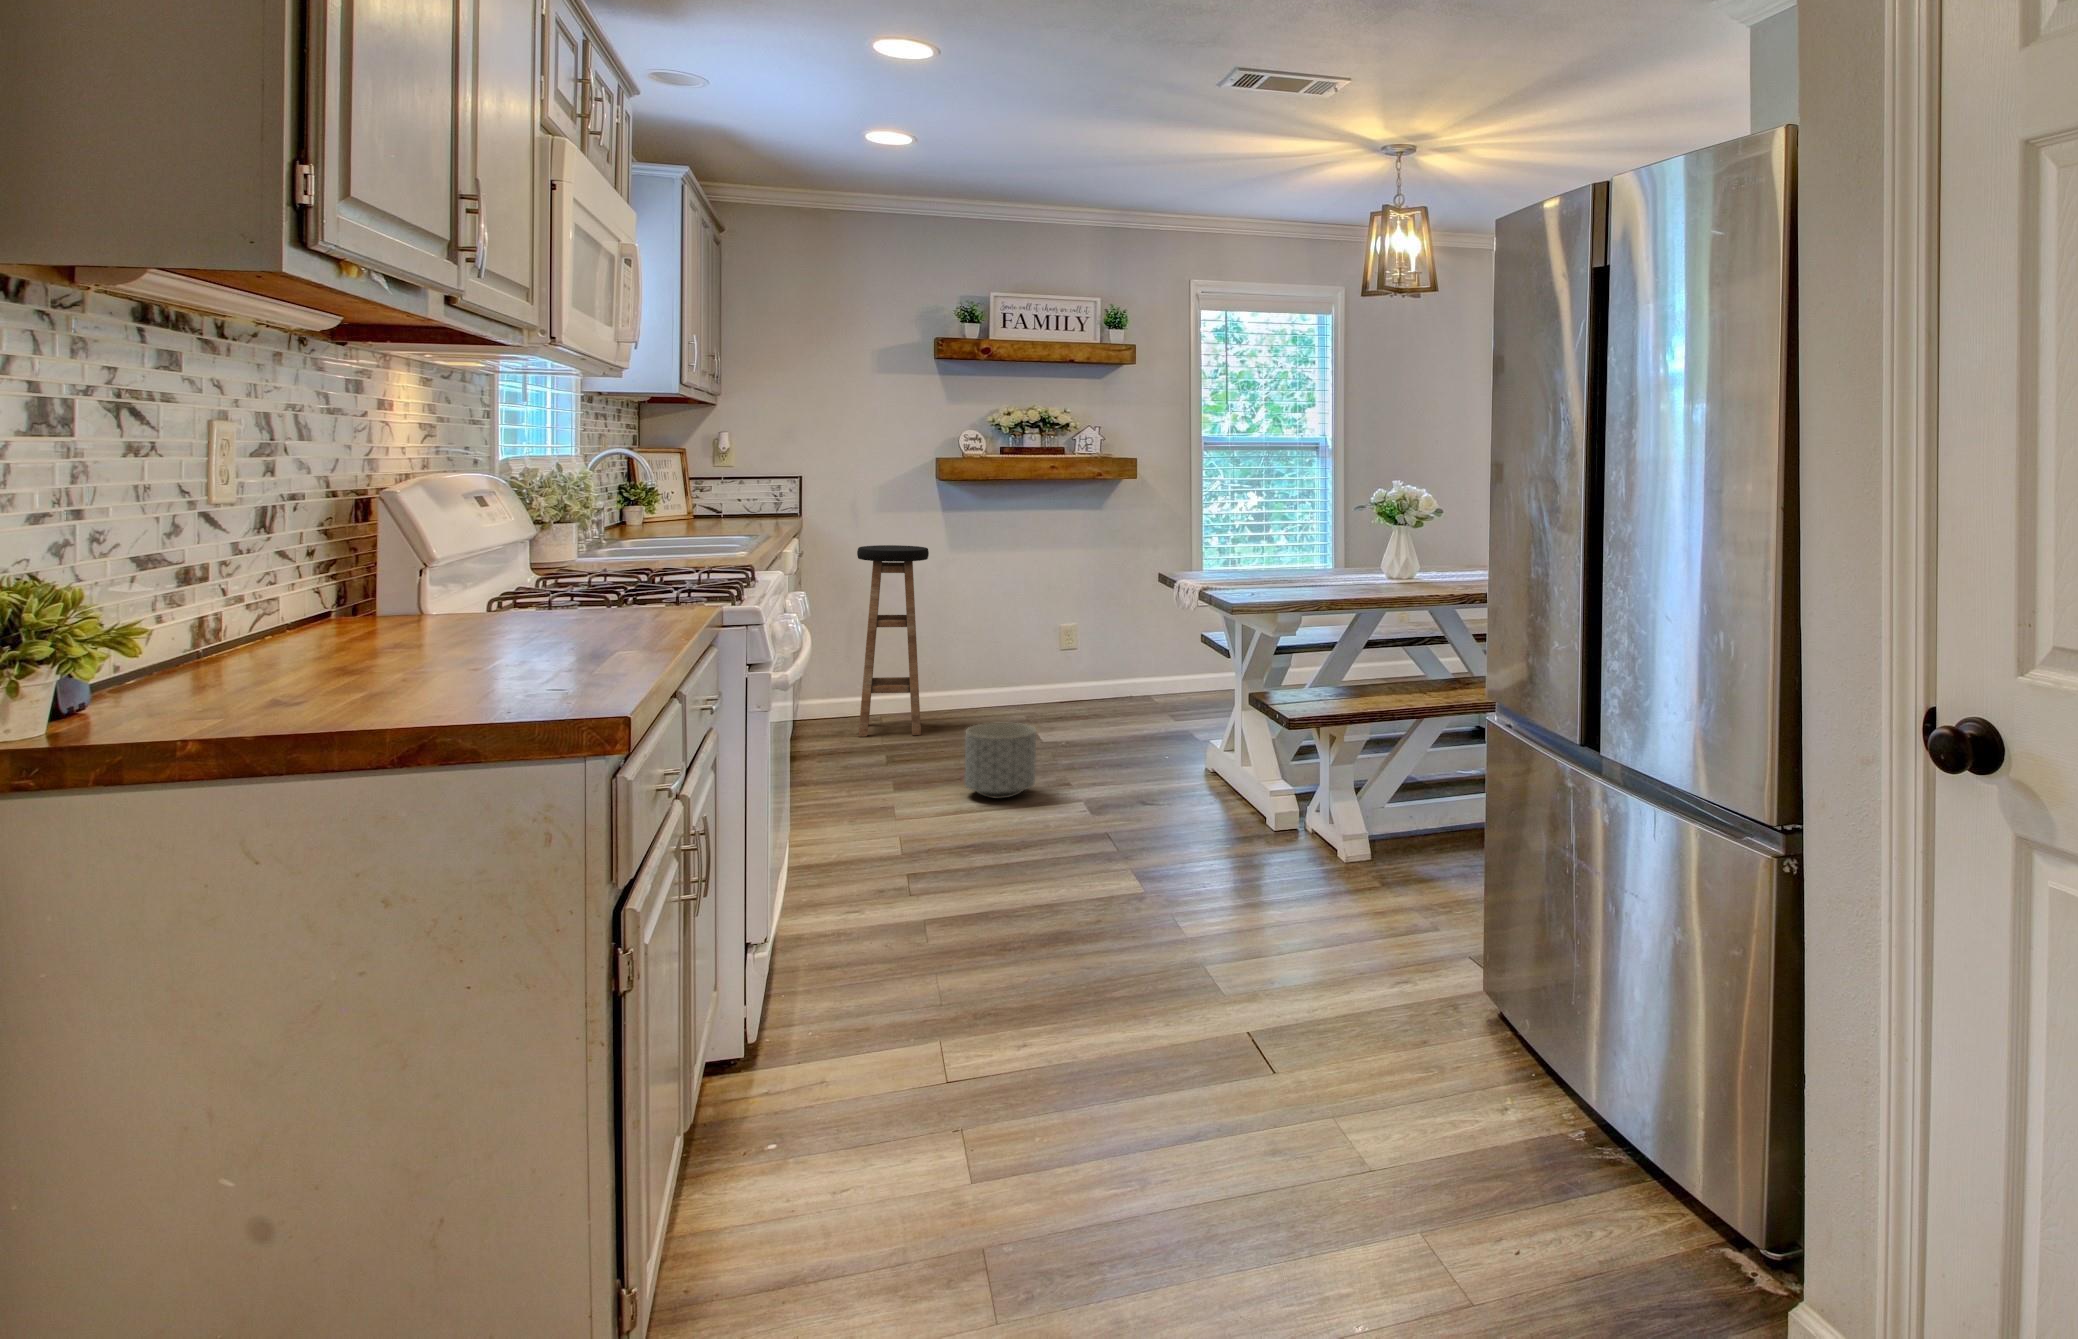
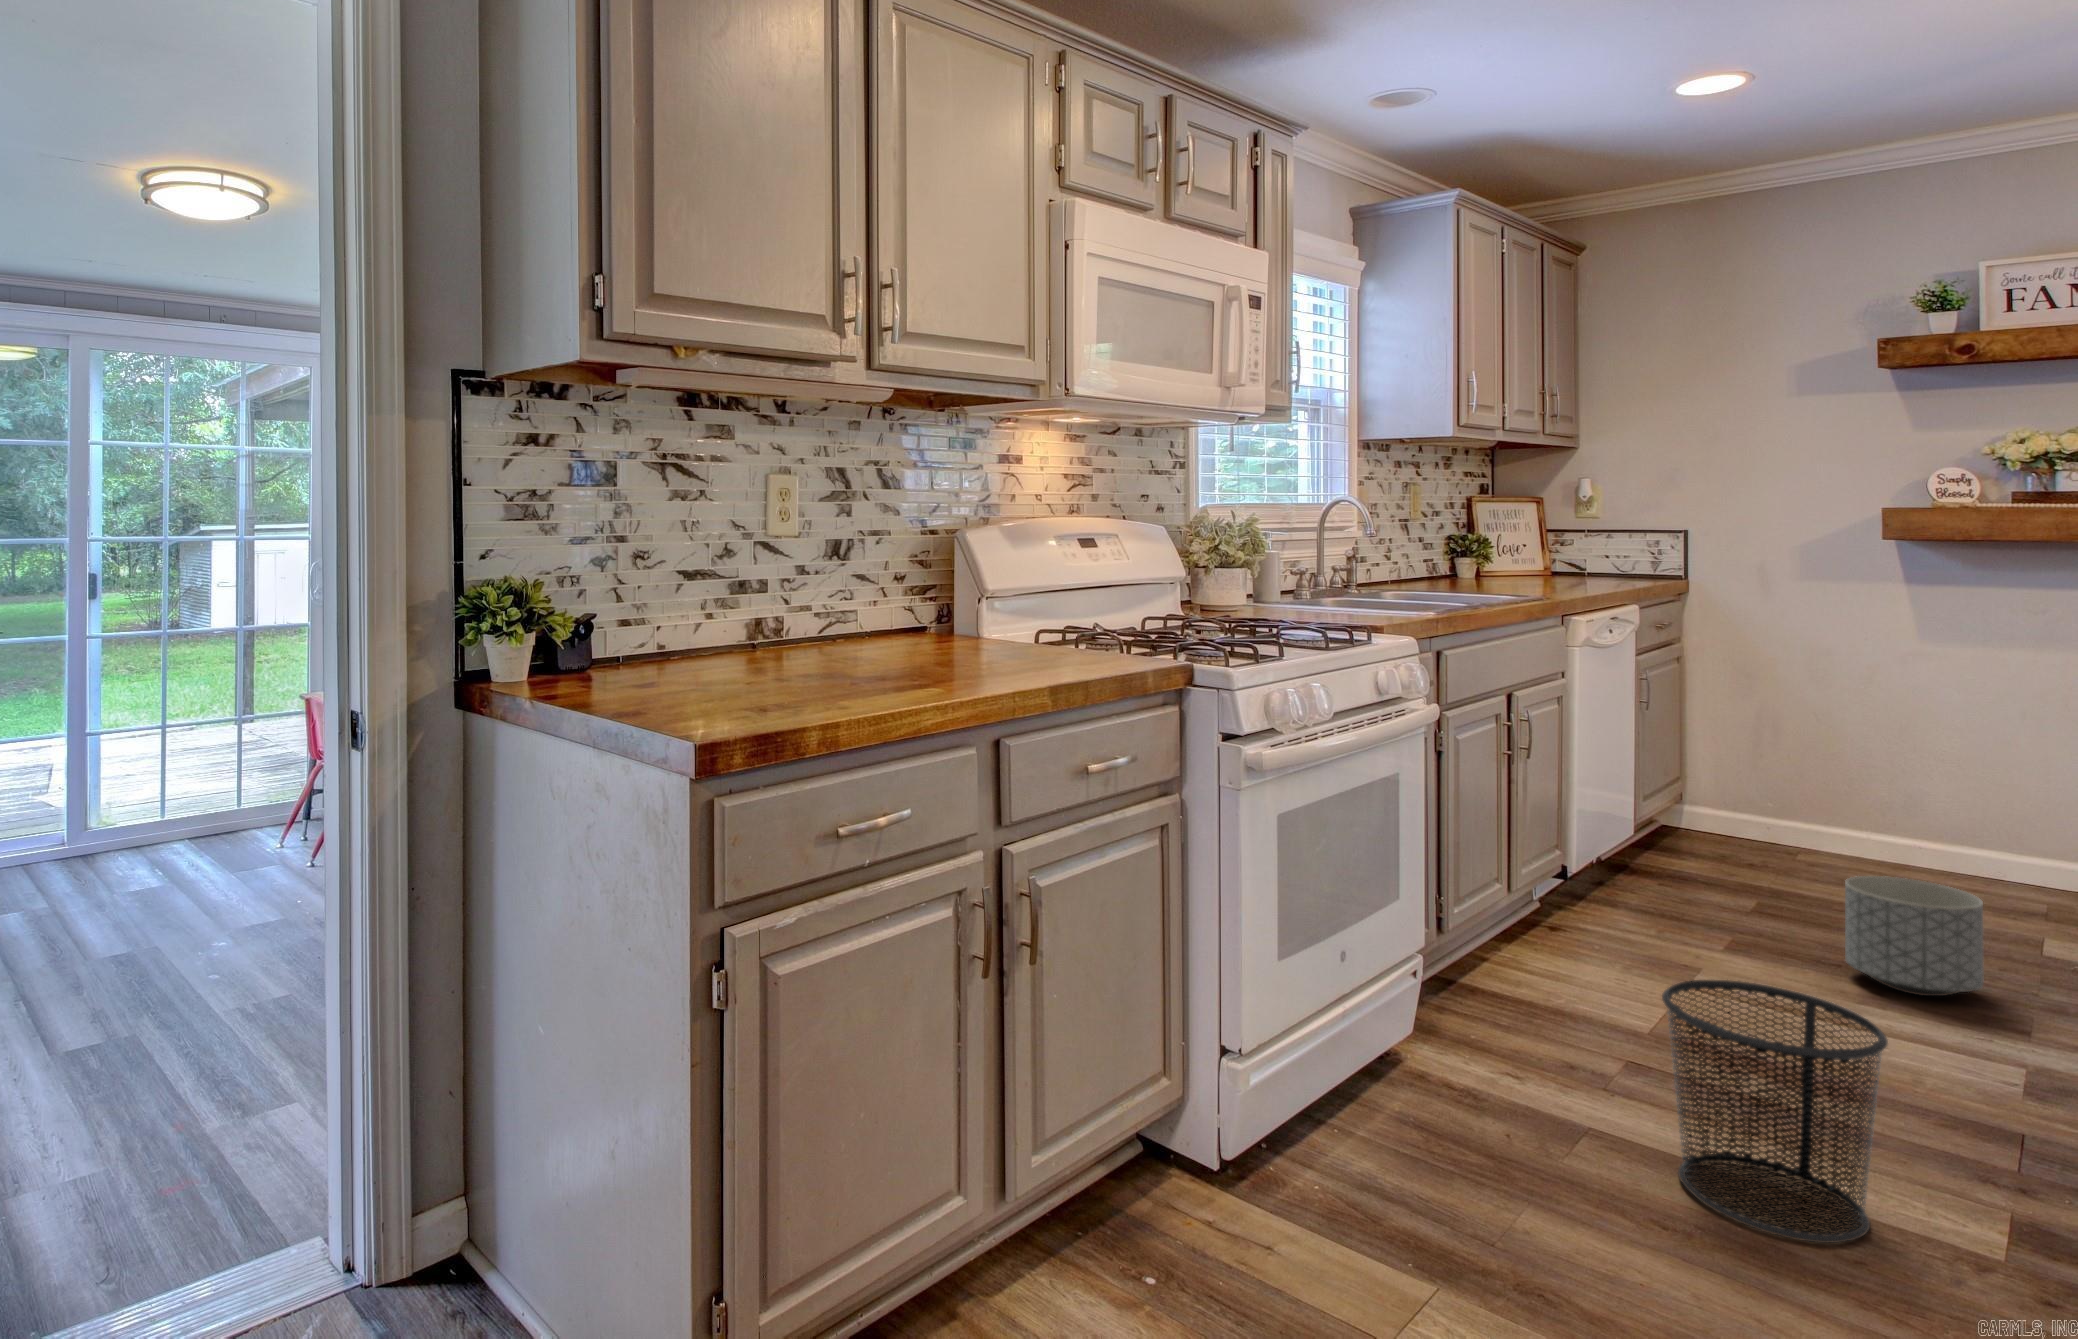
bar stool: present [857,545,929,737] -> none [1759,617,1876,877]
waste bin: none [982,796,1100,950] -> present [1662,980,1888,1243]

